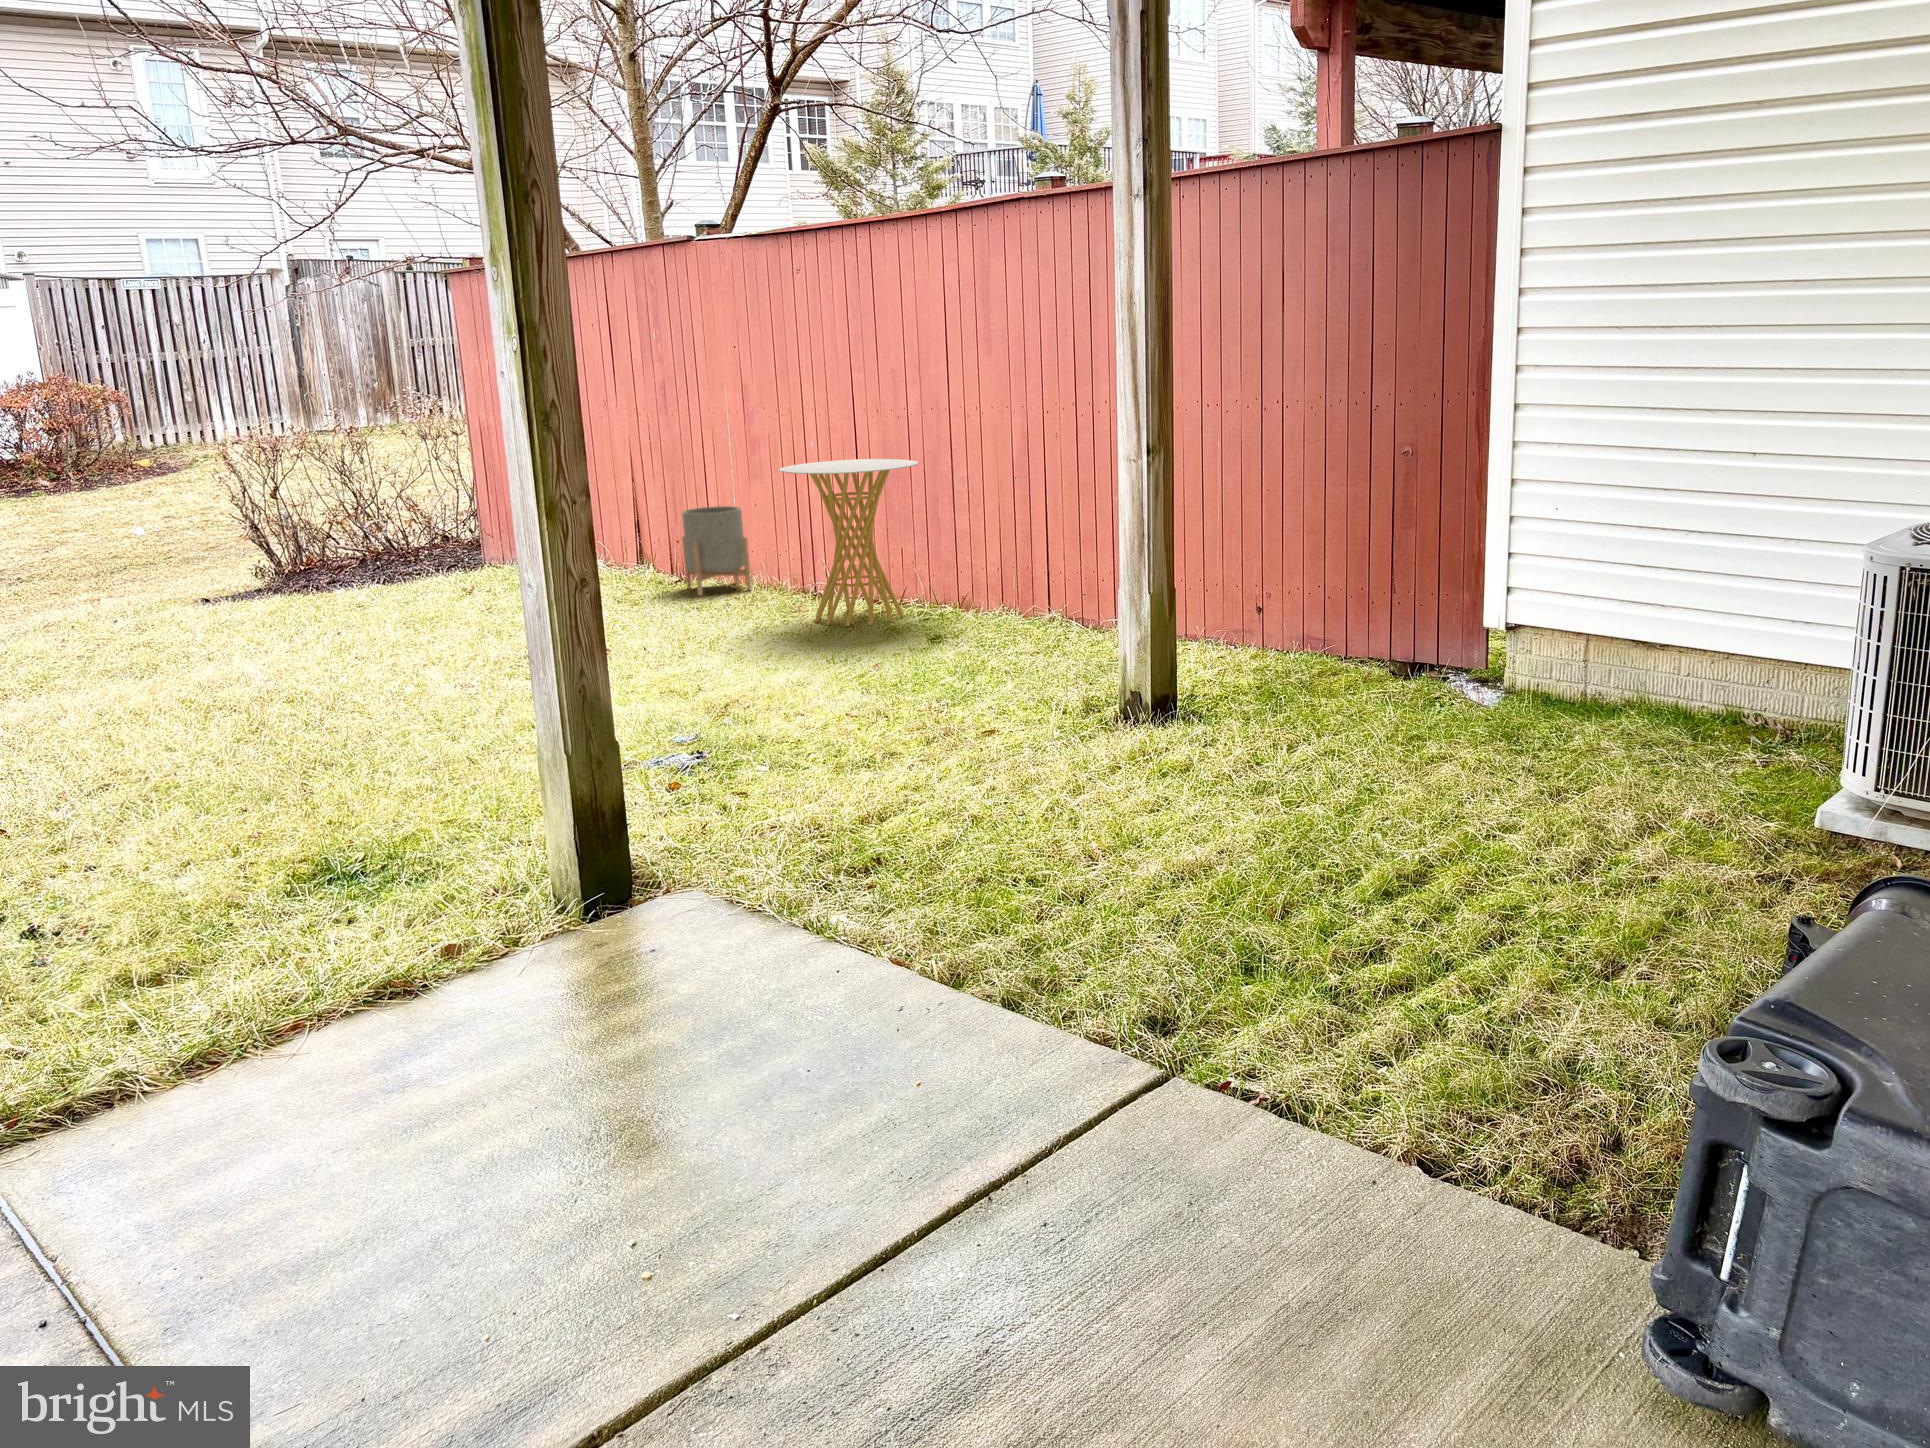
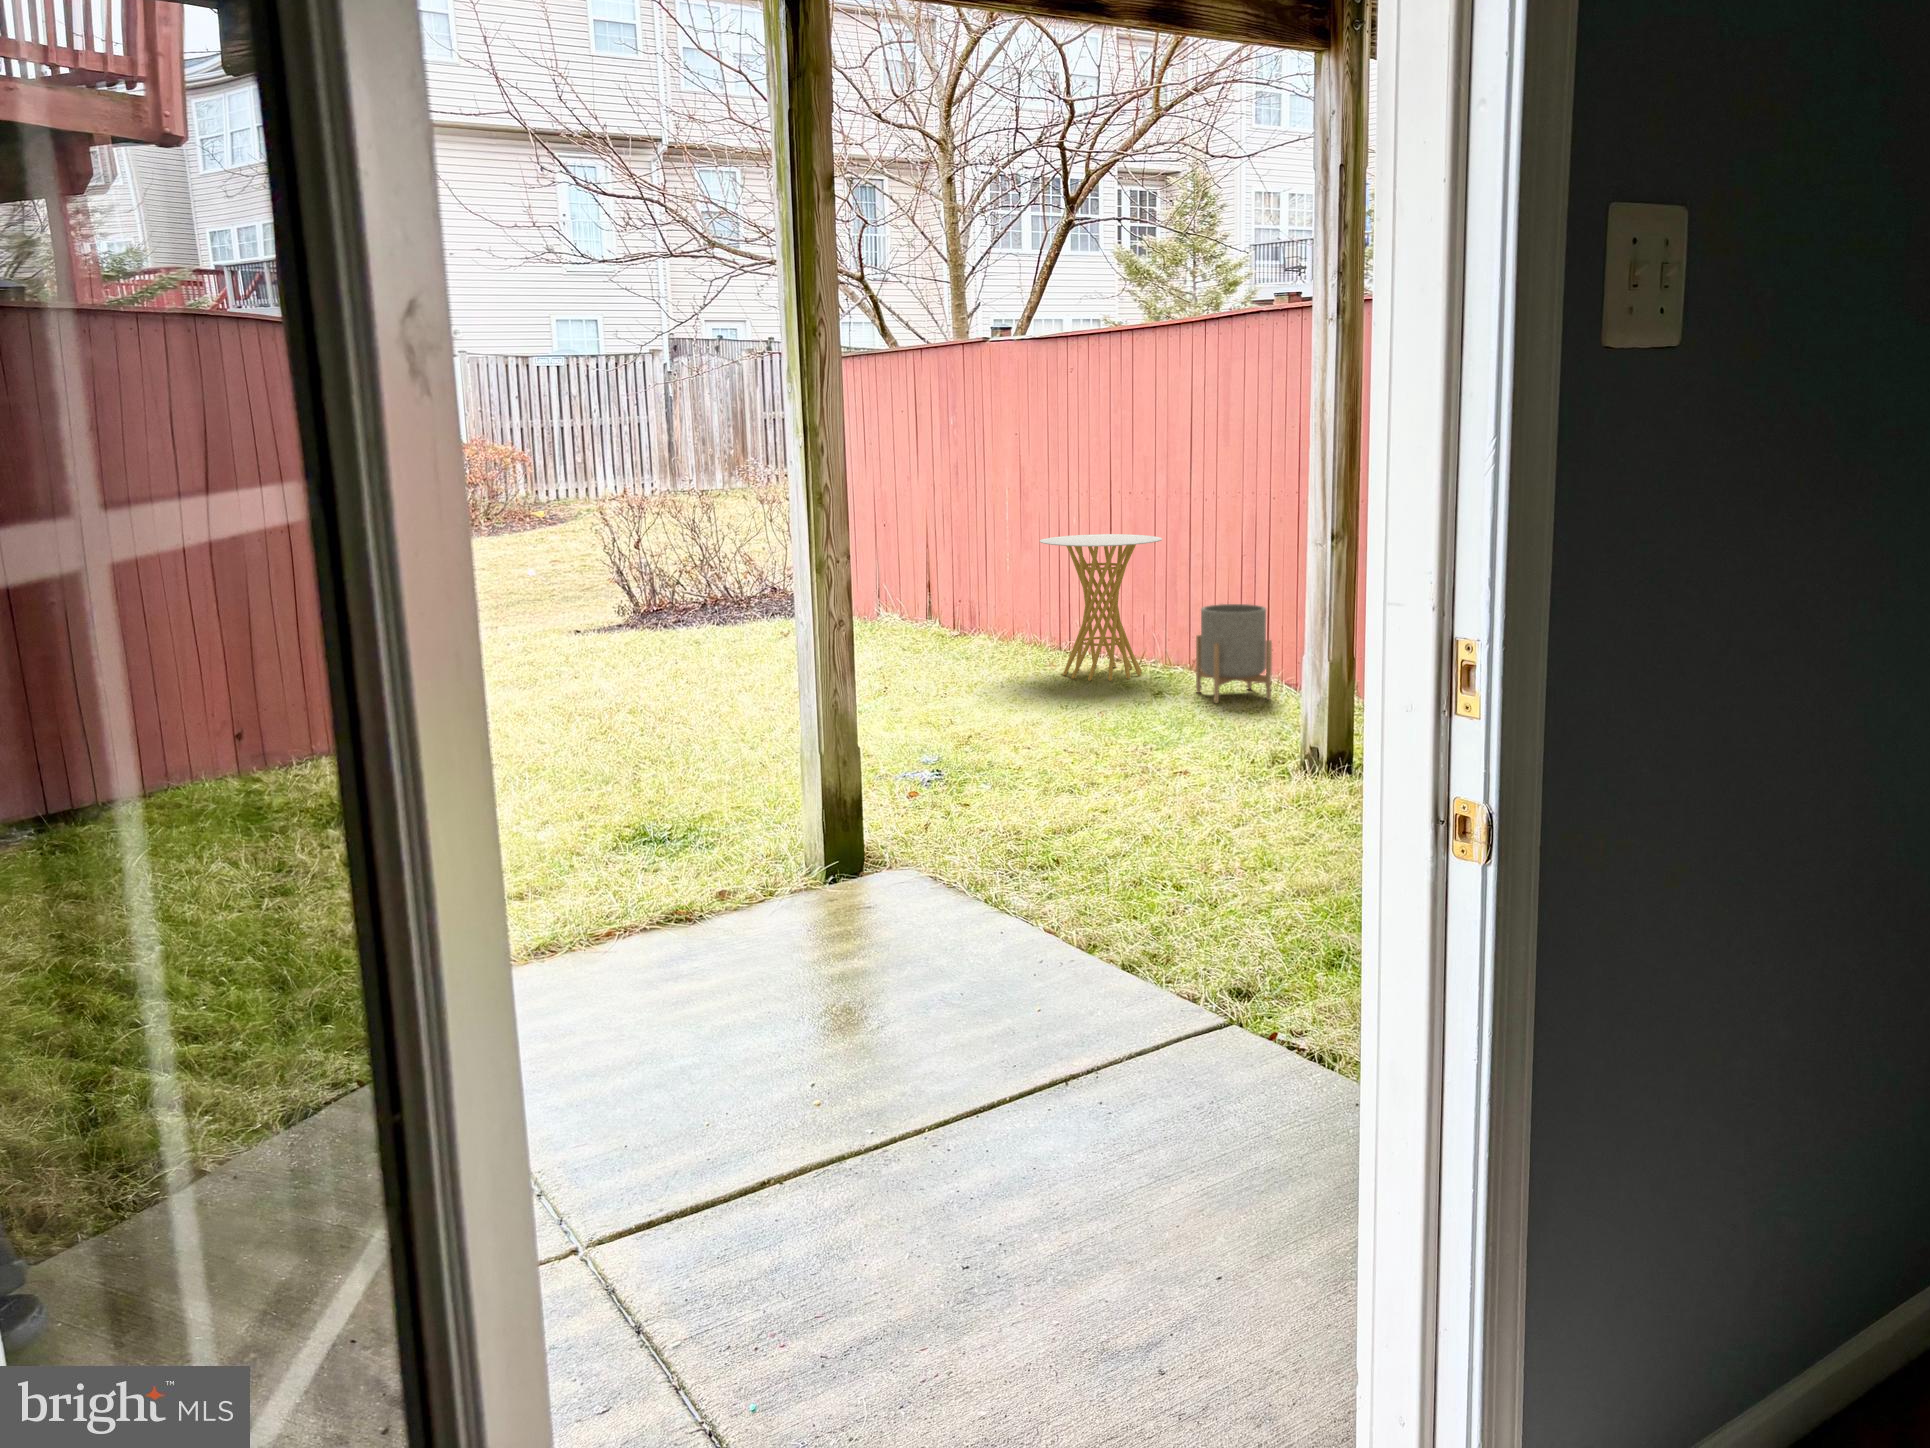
planter: present [682,506,752,596] -> present [1196,604,1272,703]

